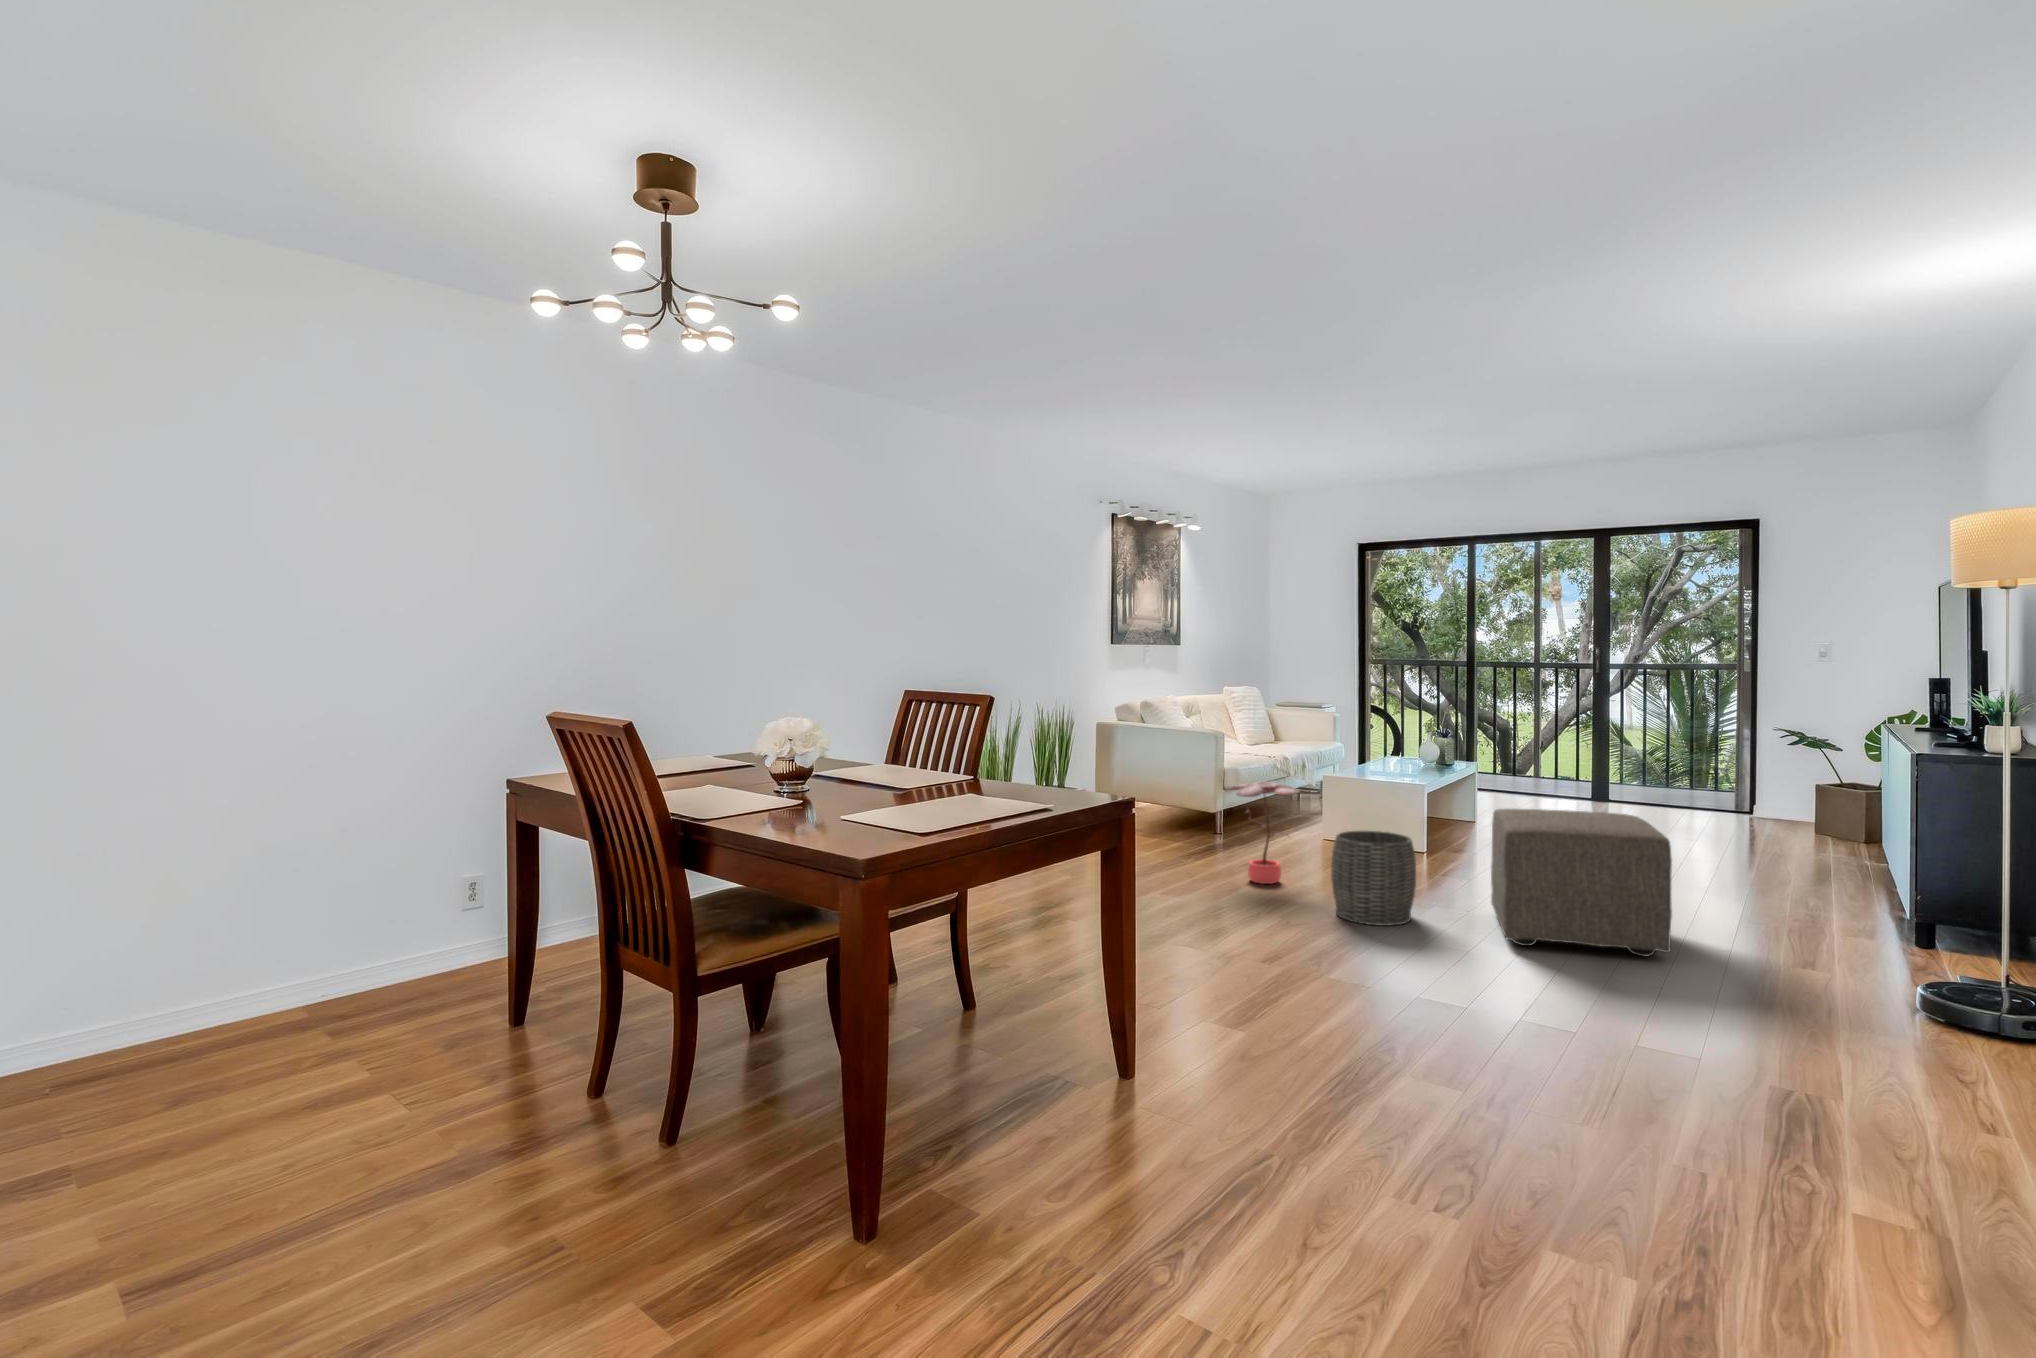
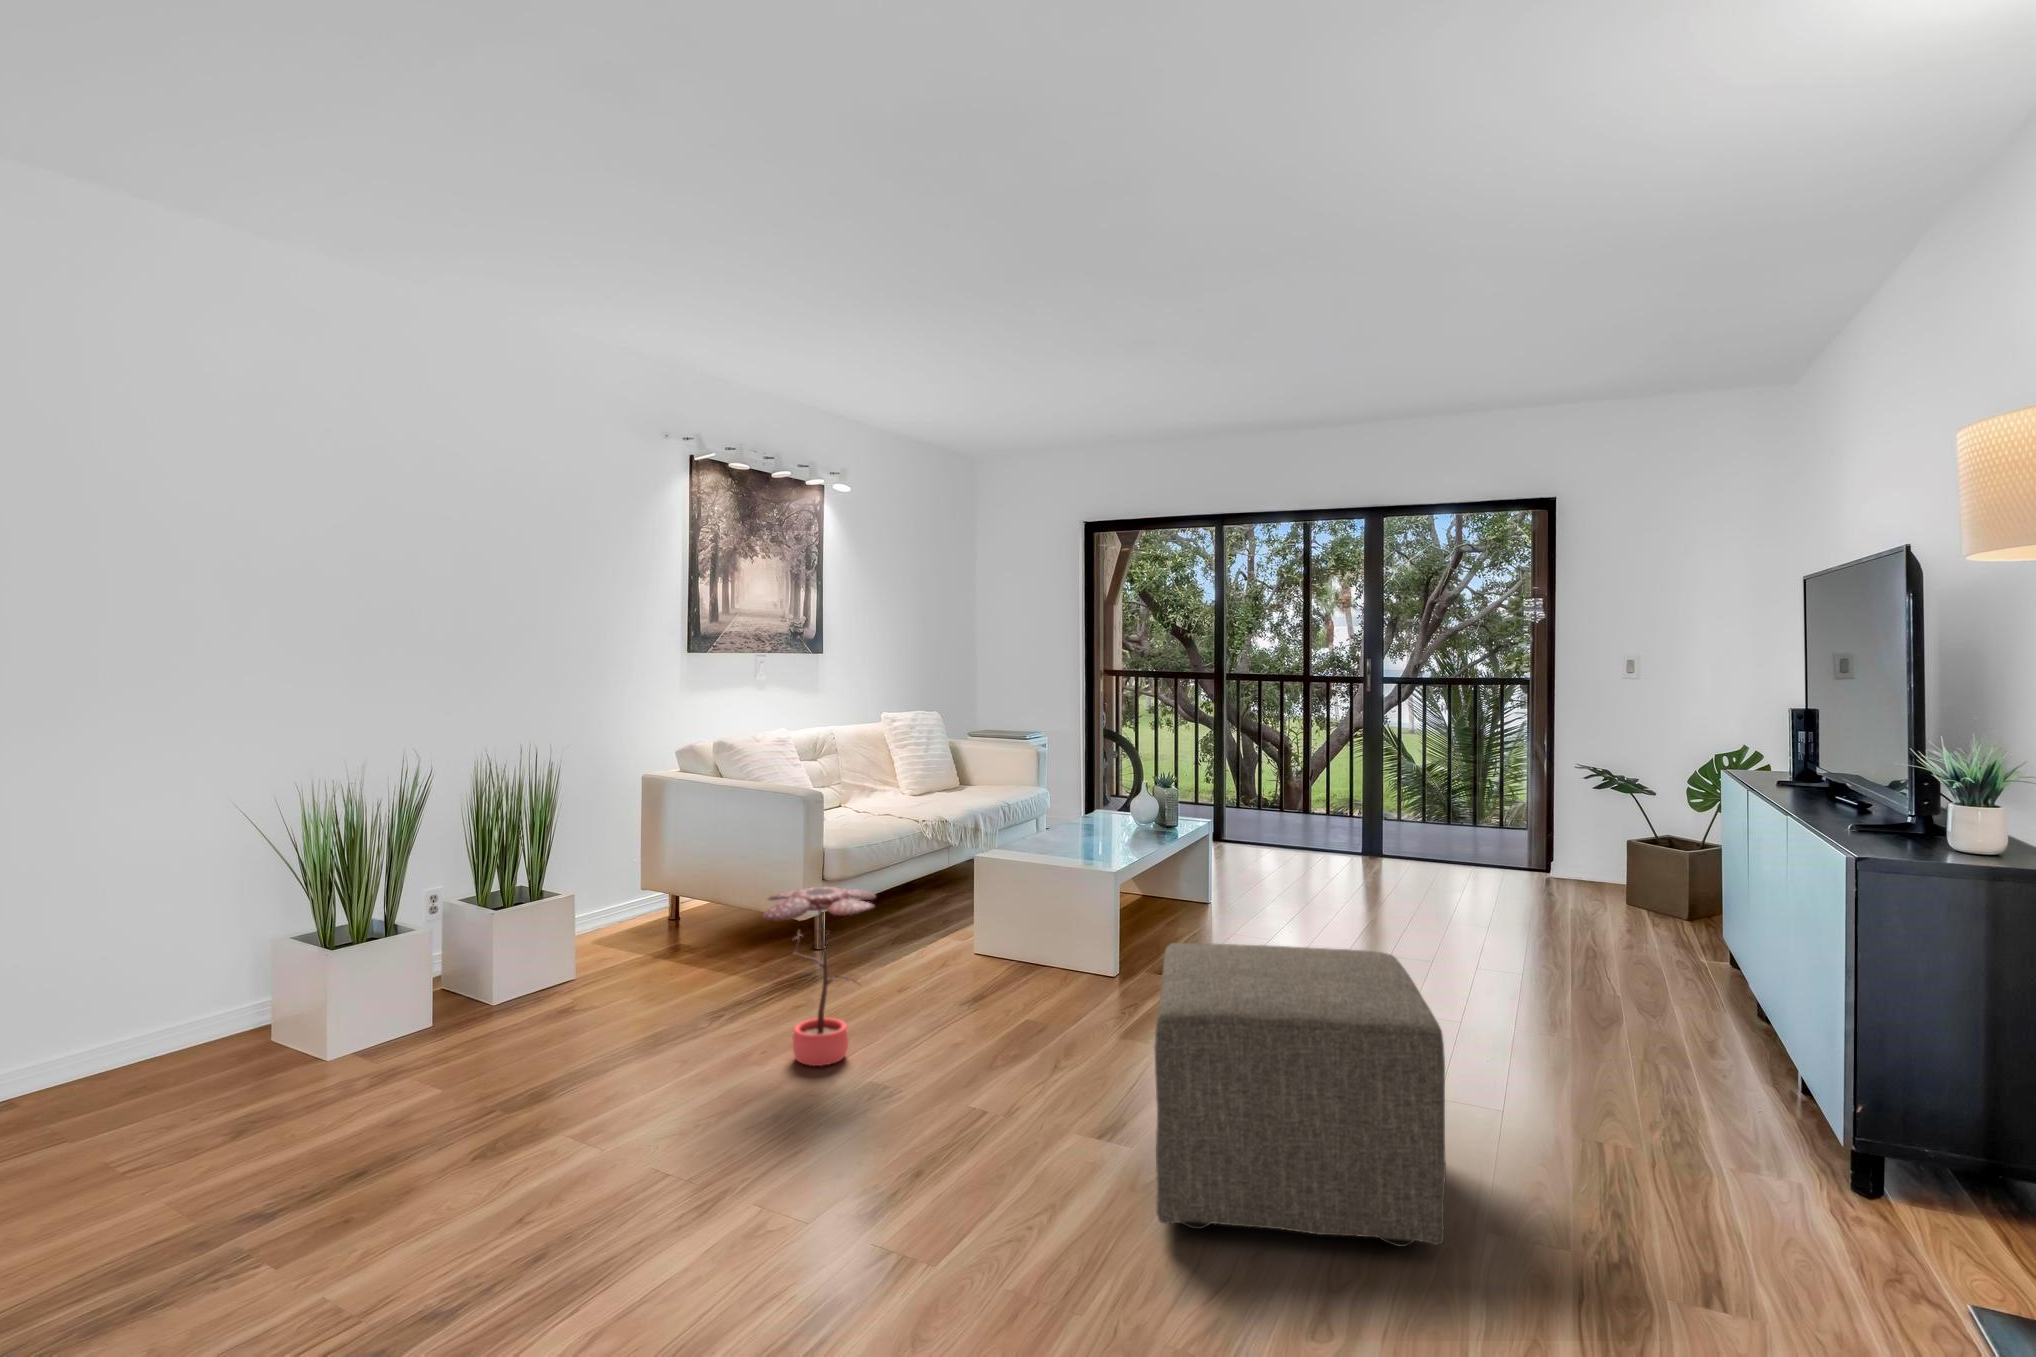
woven basket: present [1331,831,1416,926] -> none [884,985,1029,1179]

